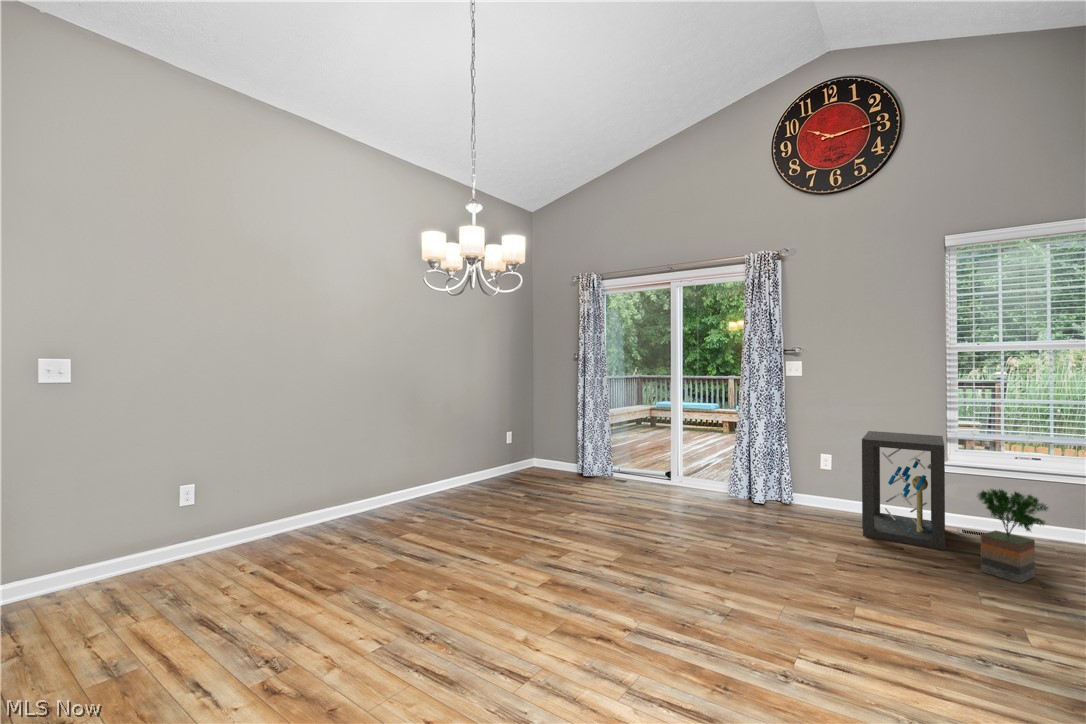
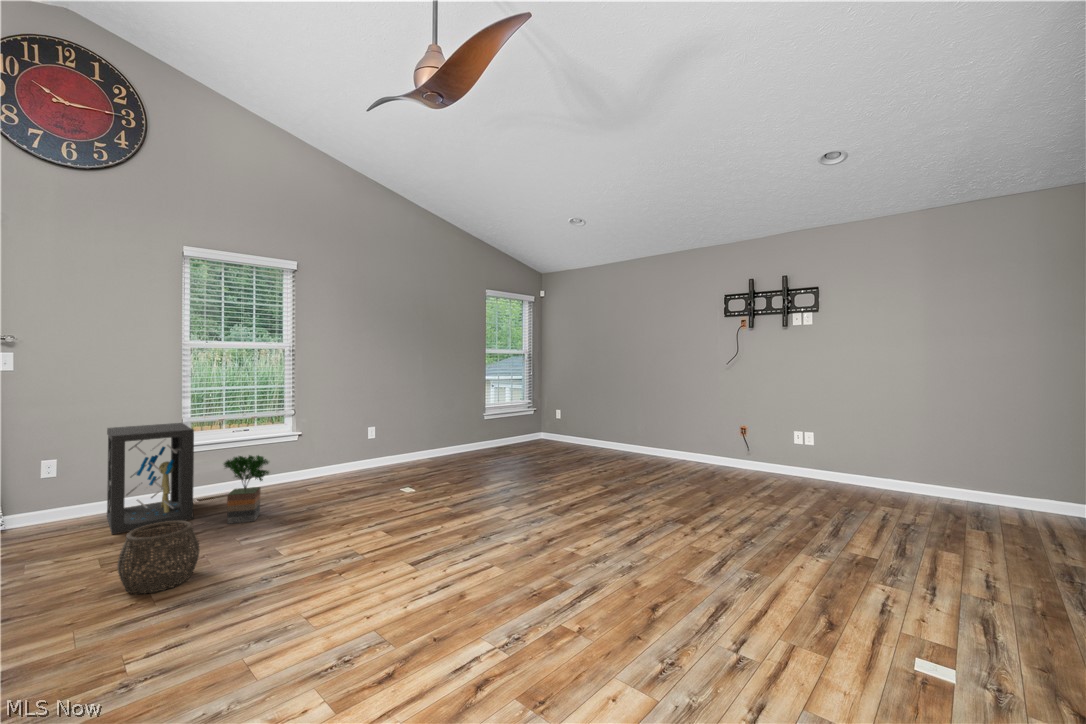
woven basket: none [831,534,912,613] -> present [117,521,199,594]

